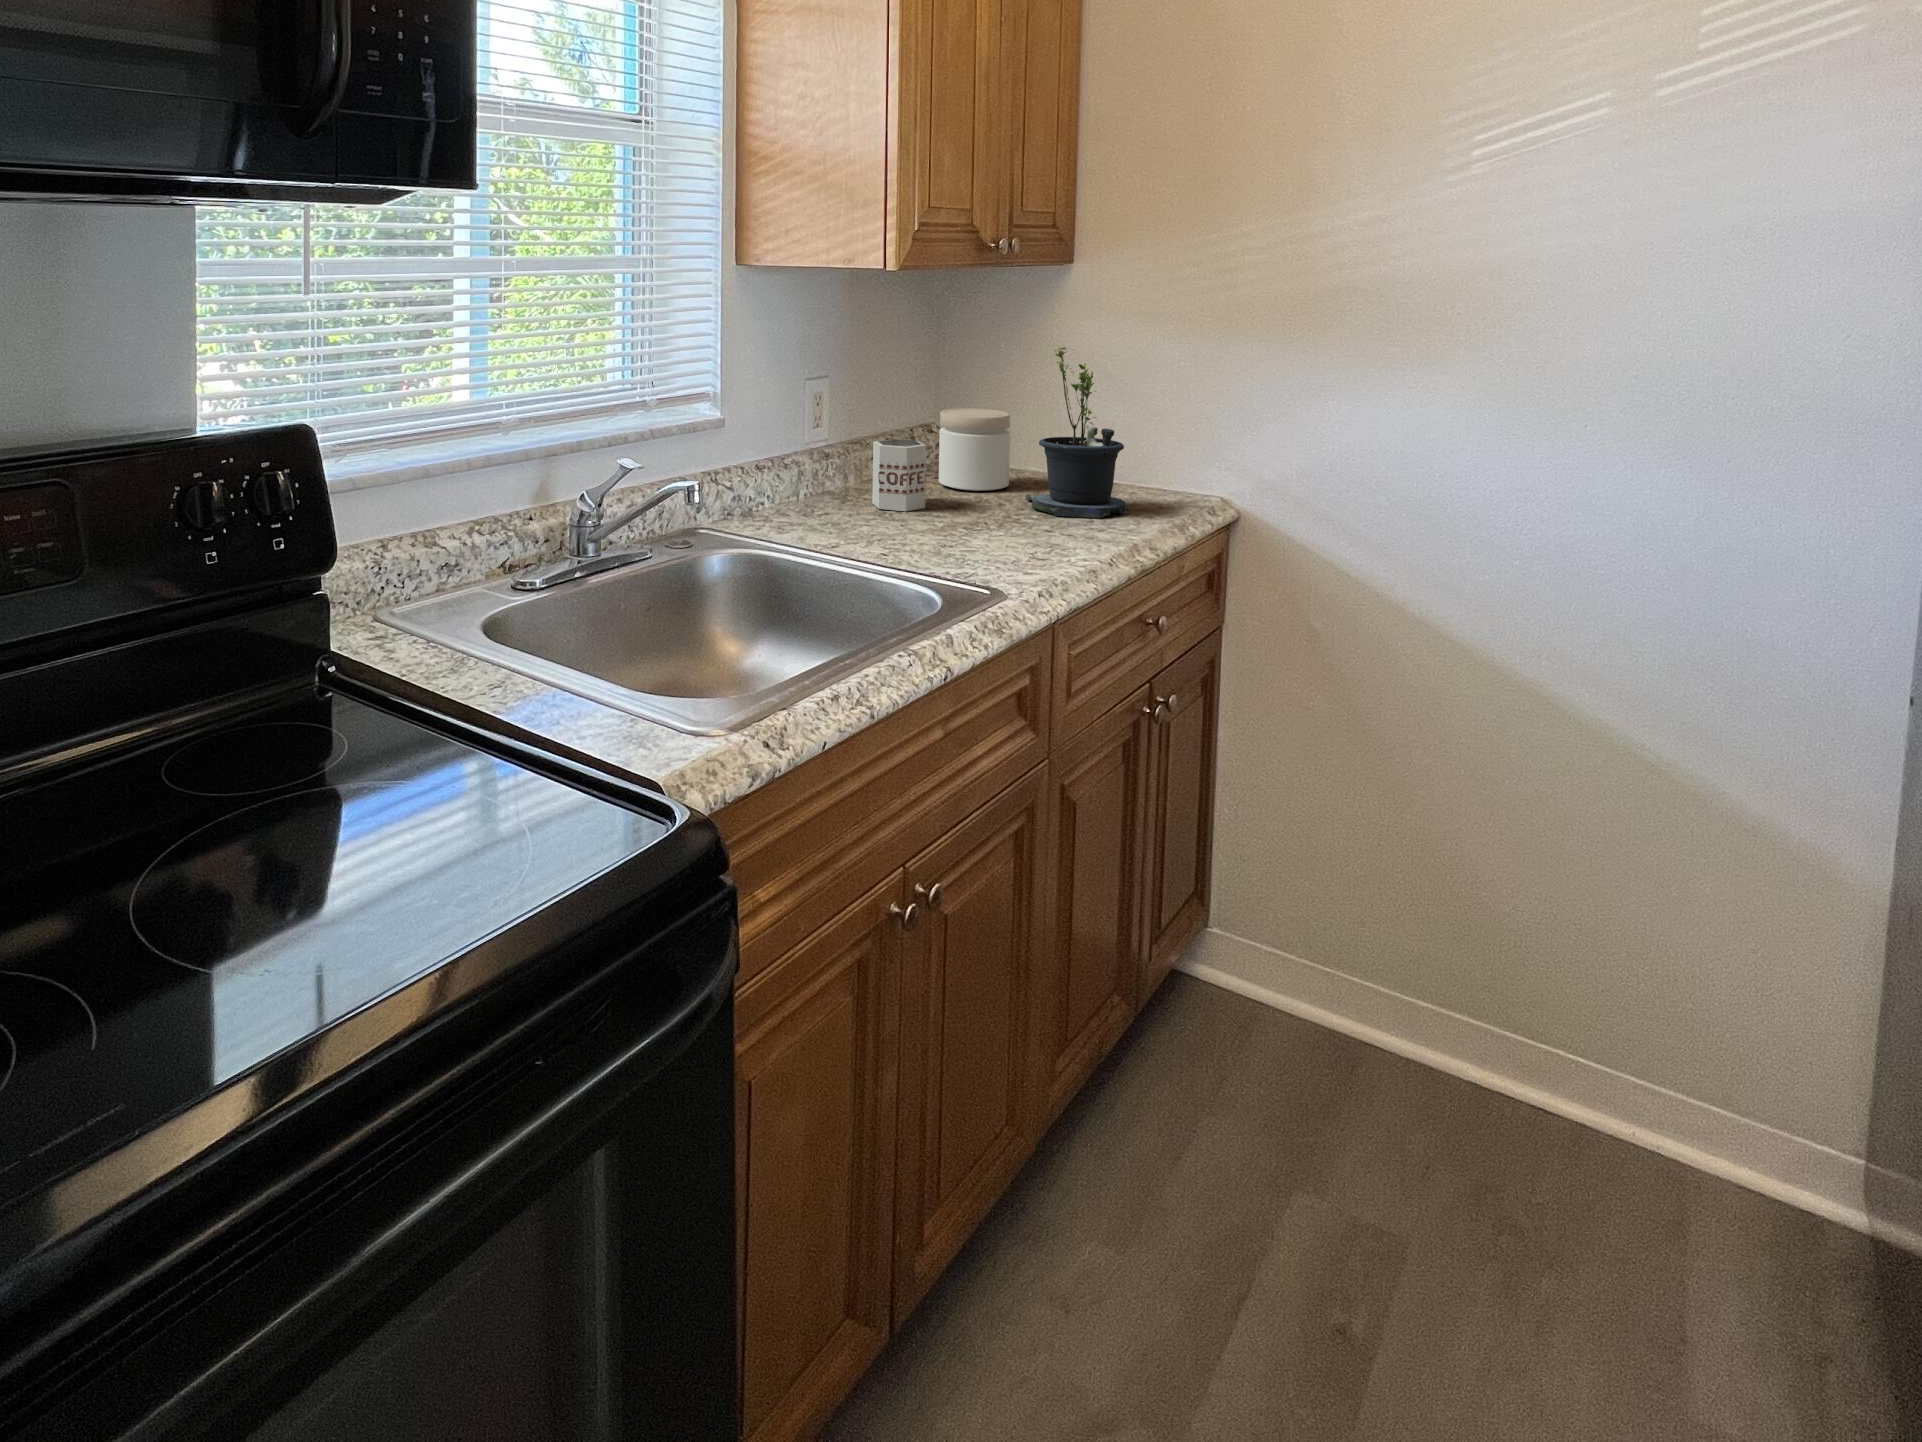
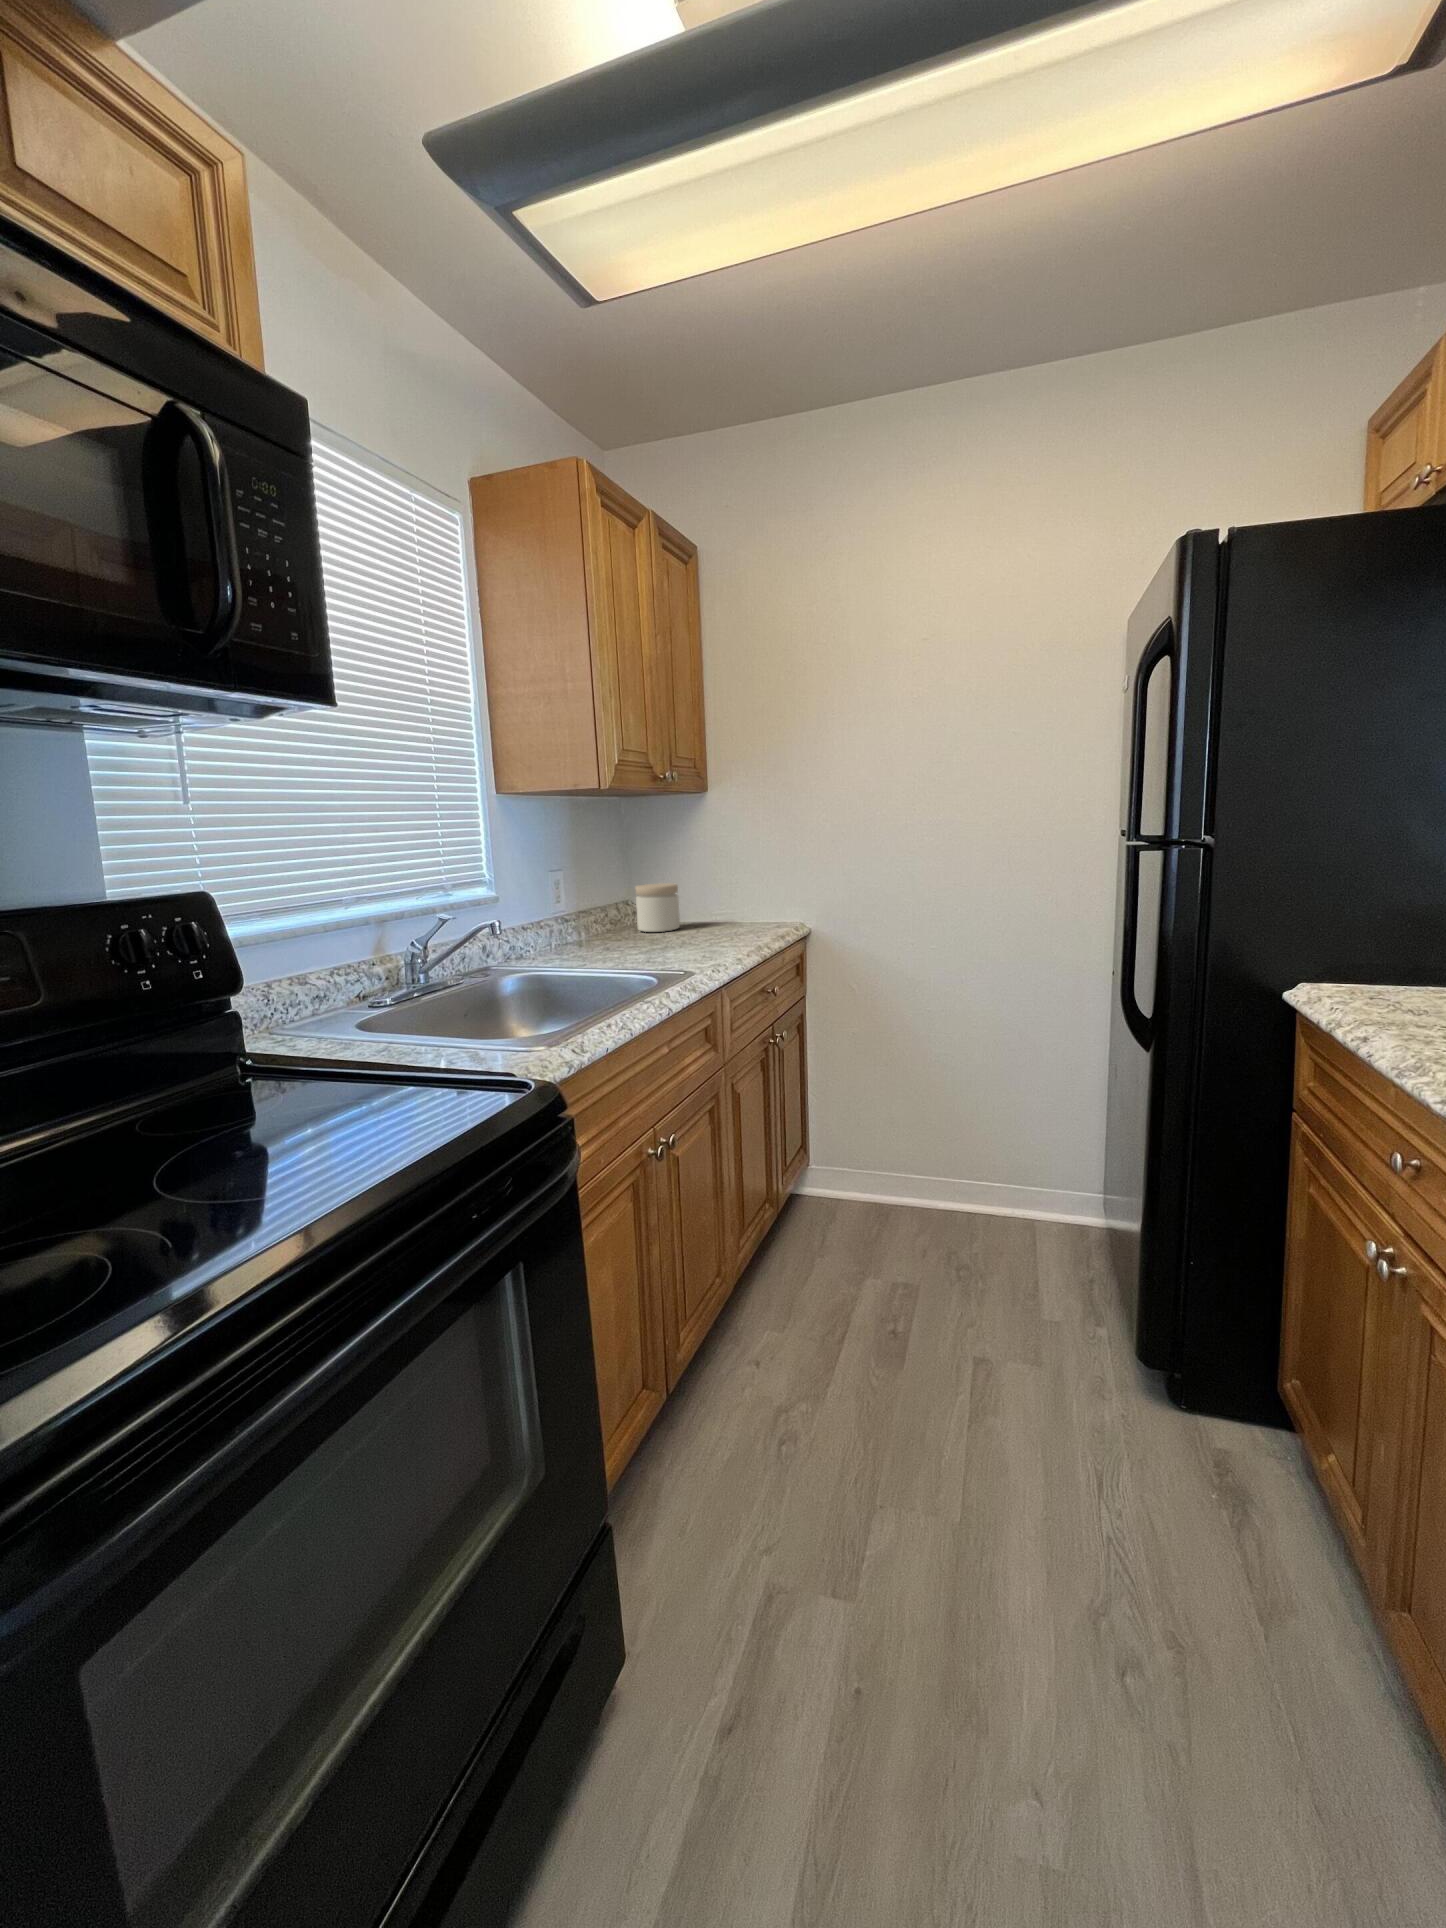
potted plant: present [1026,347,1129,518] -> none [691,838,751,937]
mug: present [872,439,926,511] -> none [597,903,633,946]

